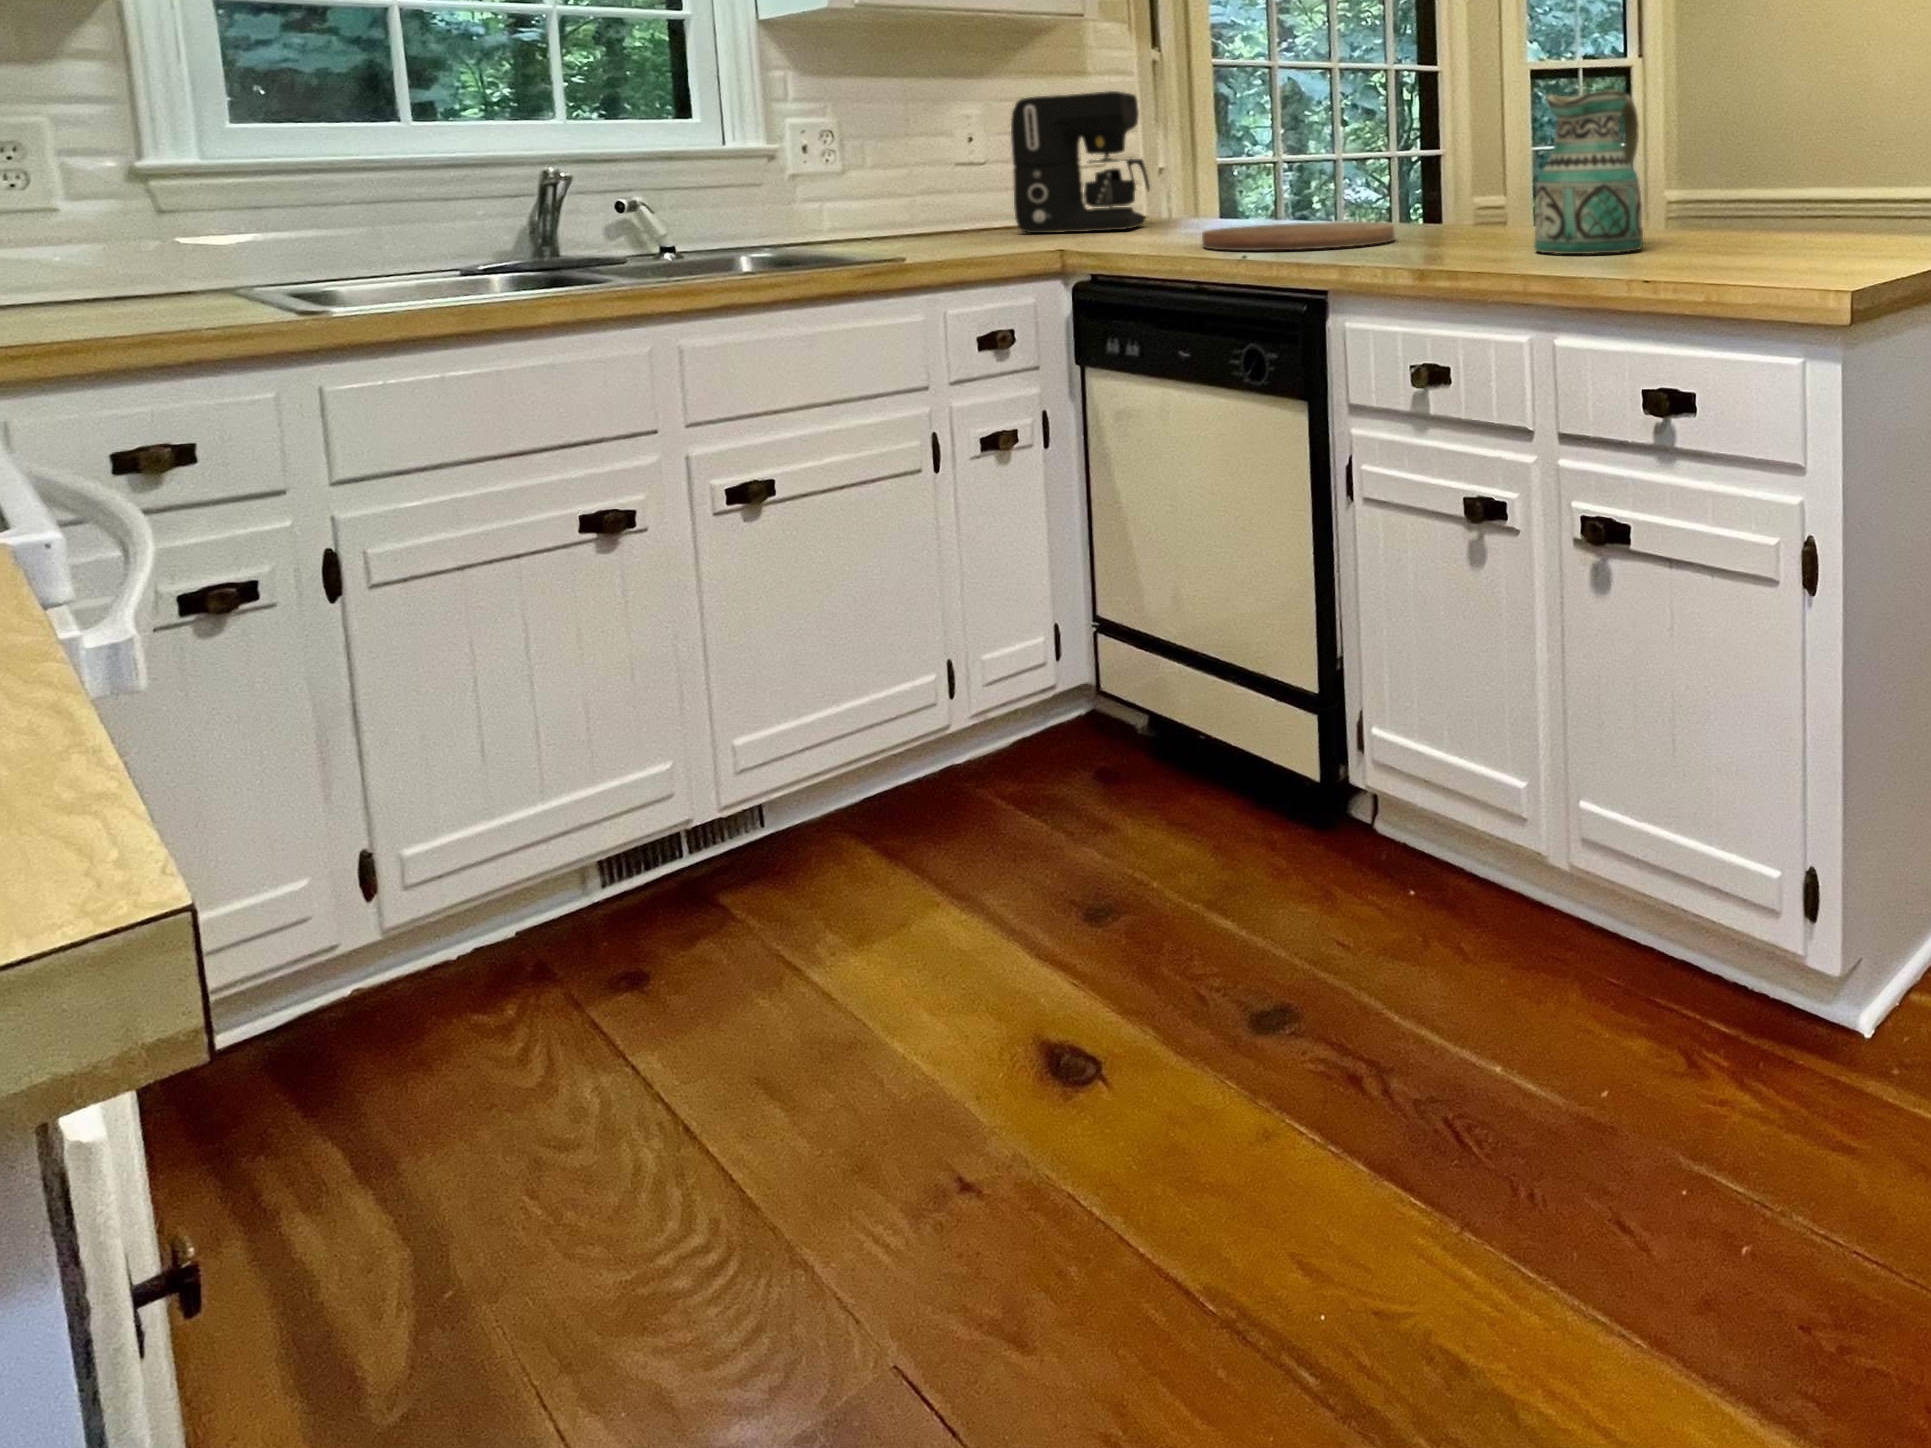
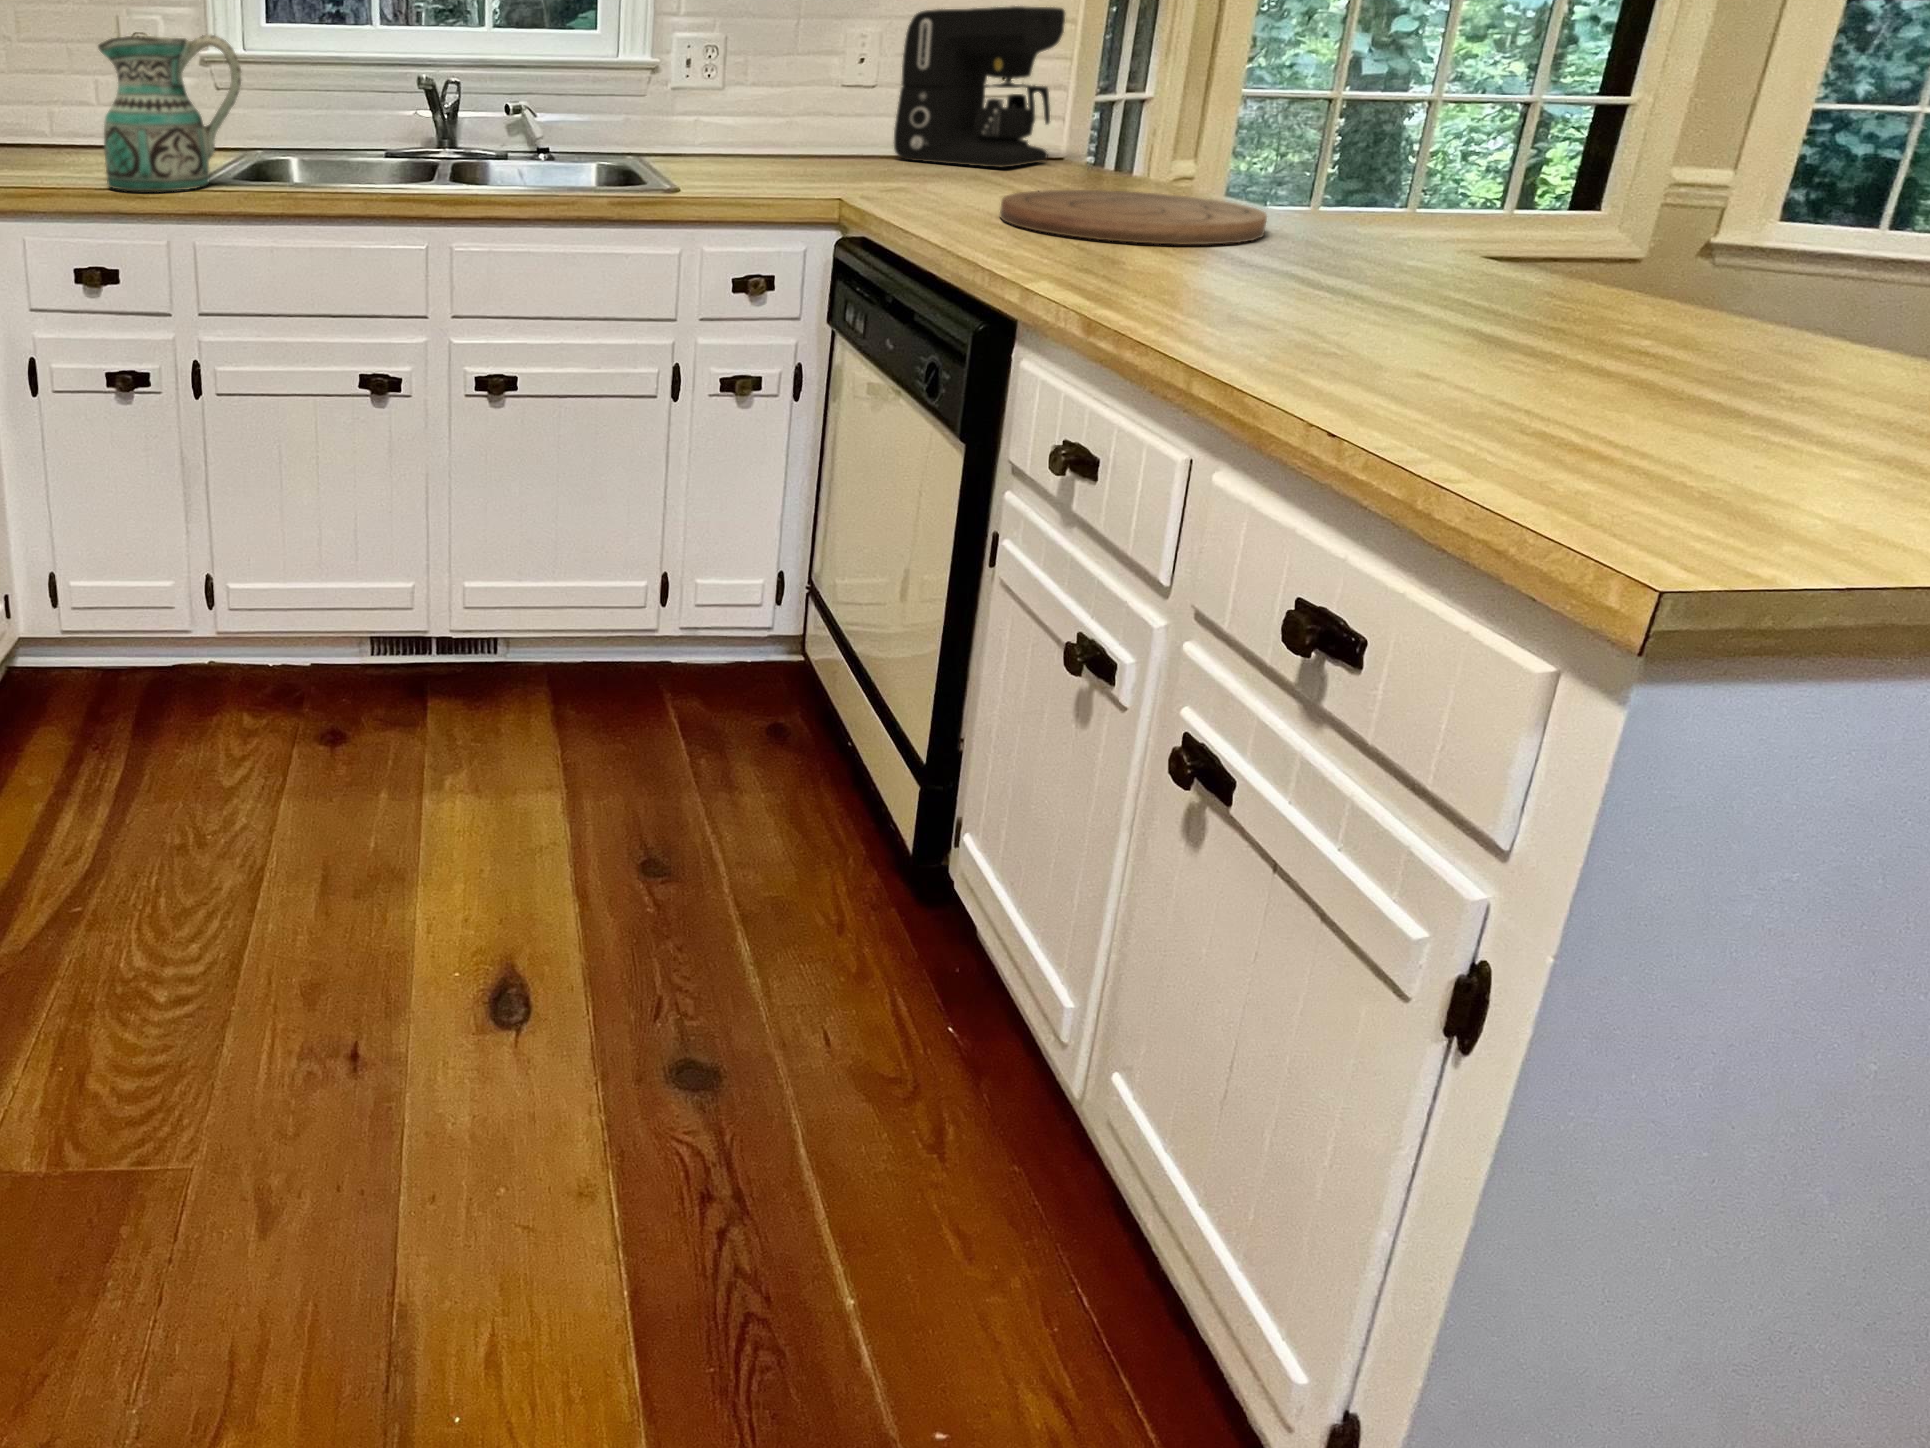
ceramic pitcher: present [1534,90,1643,254] -> present [98,35,241,192]

